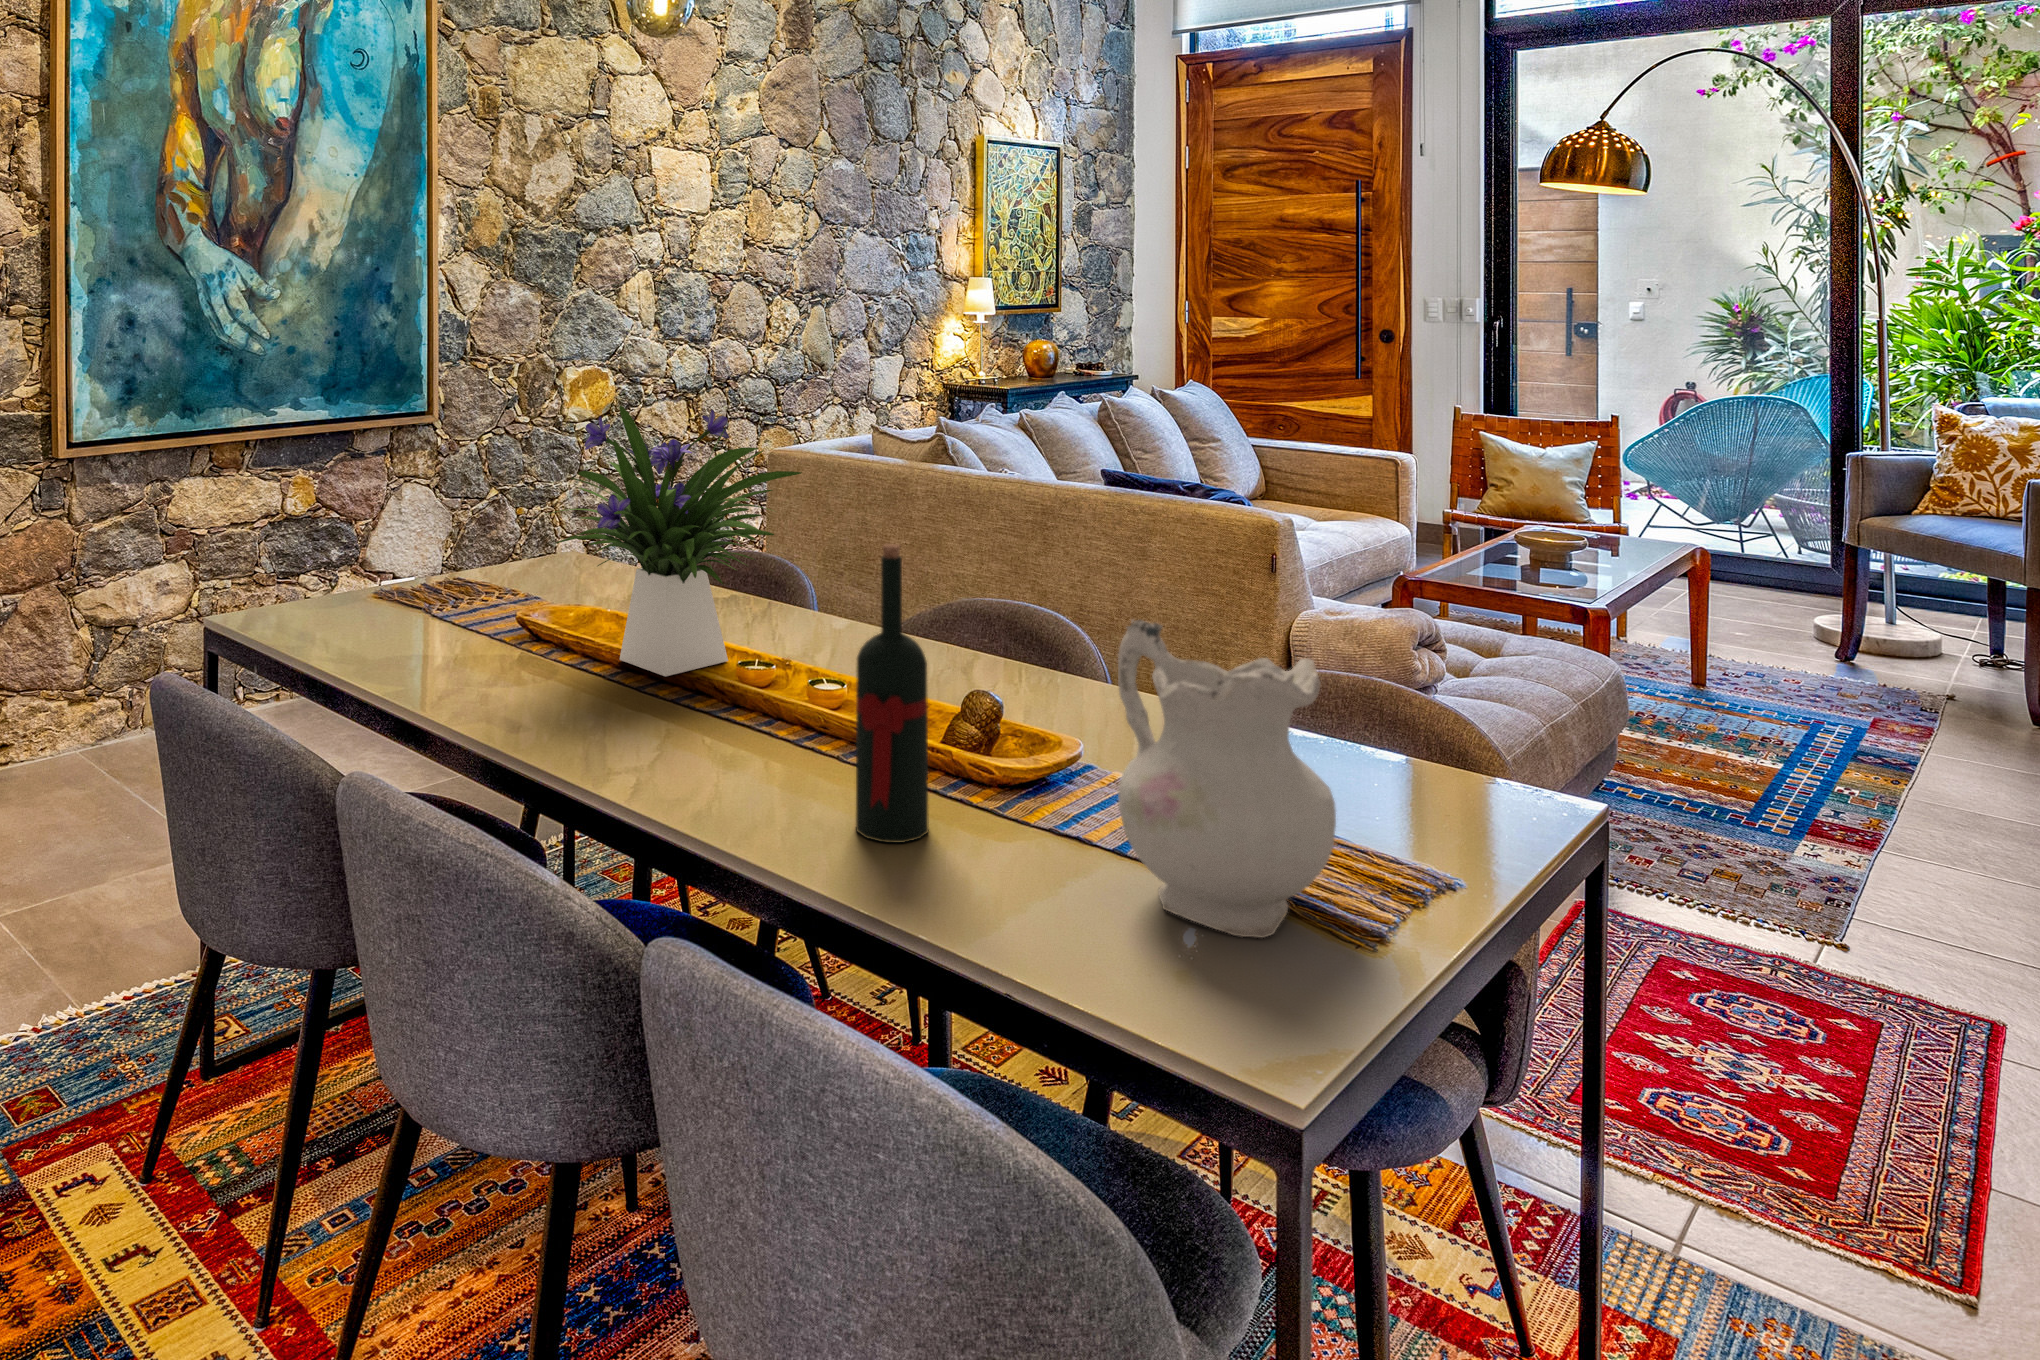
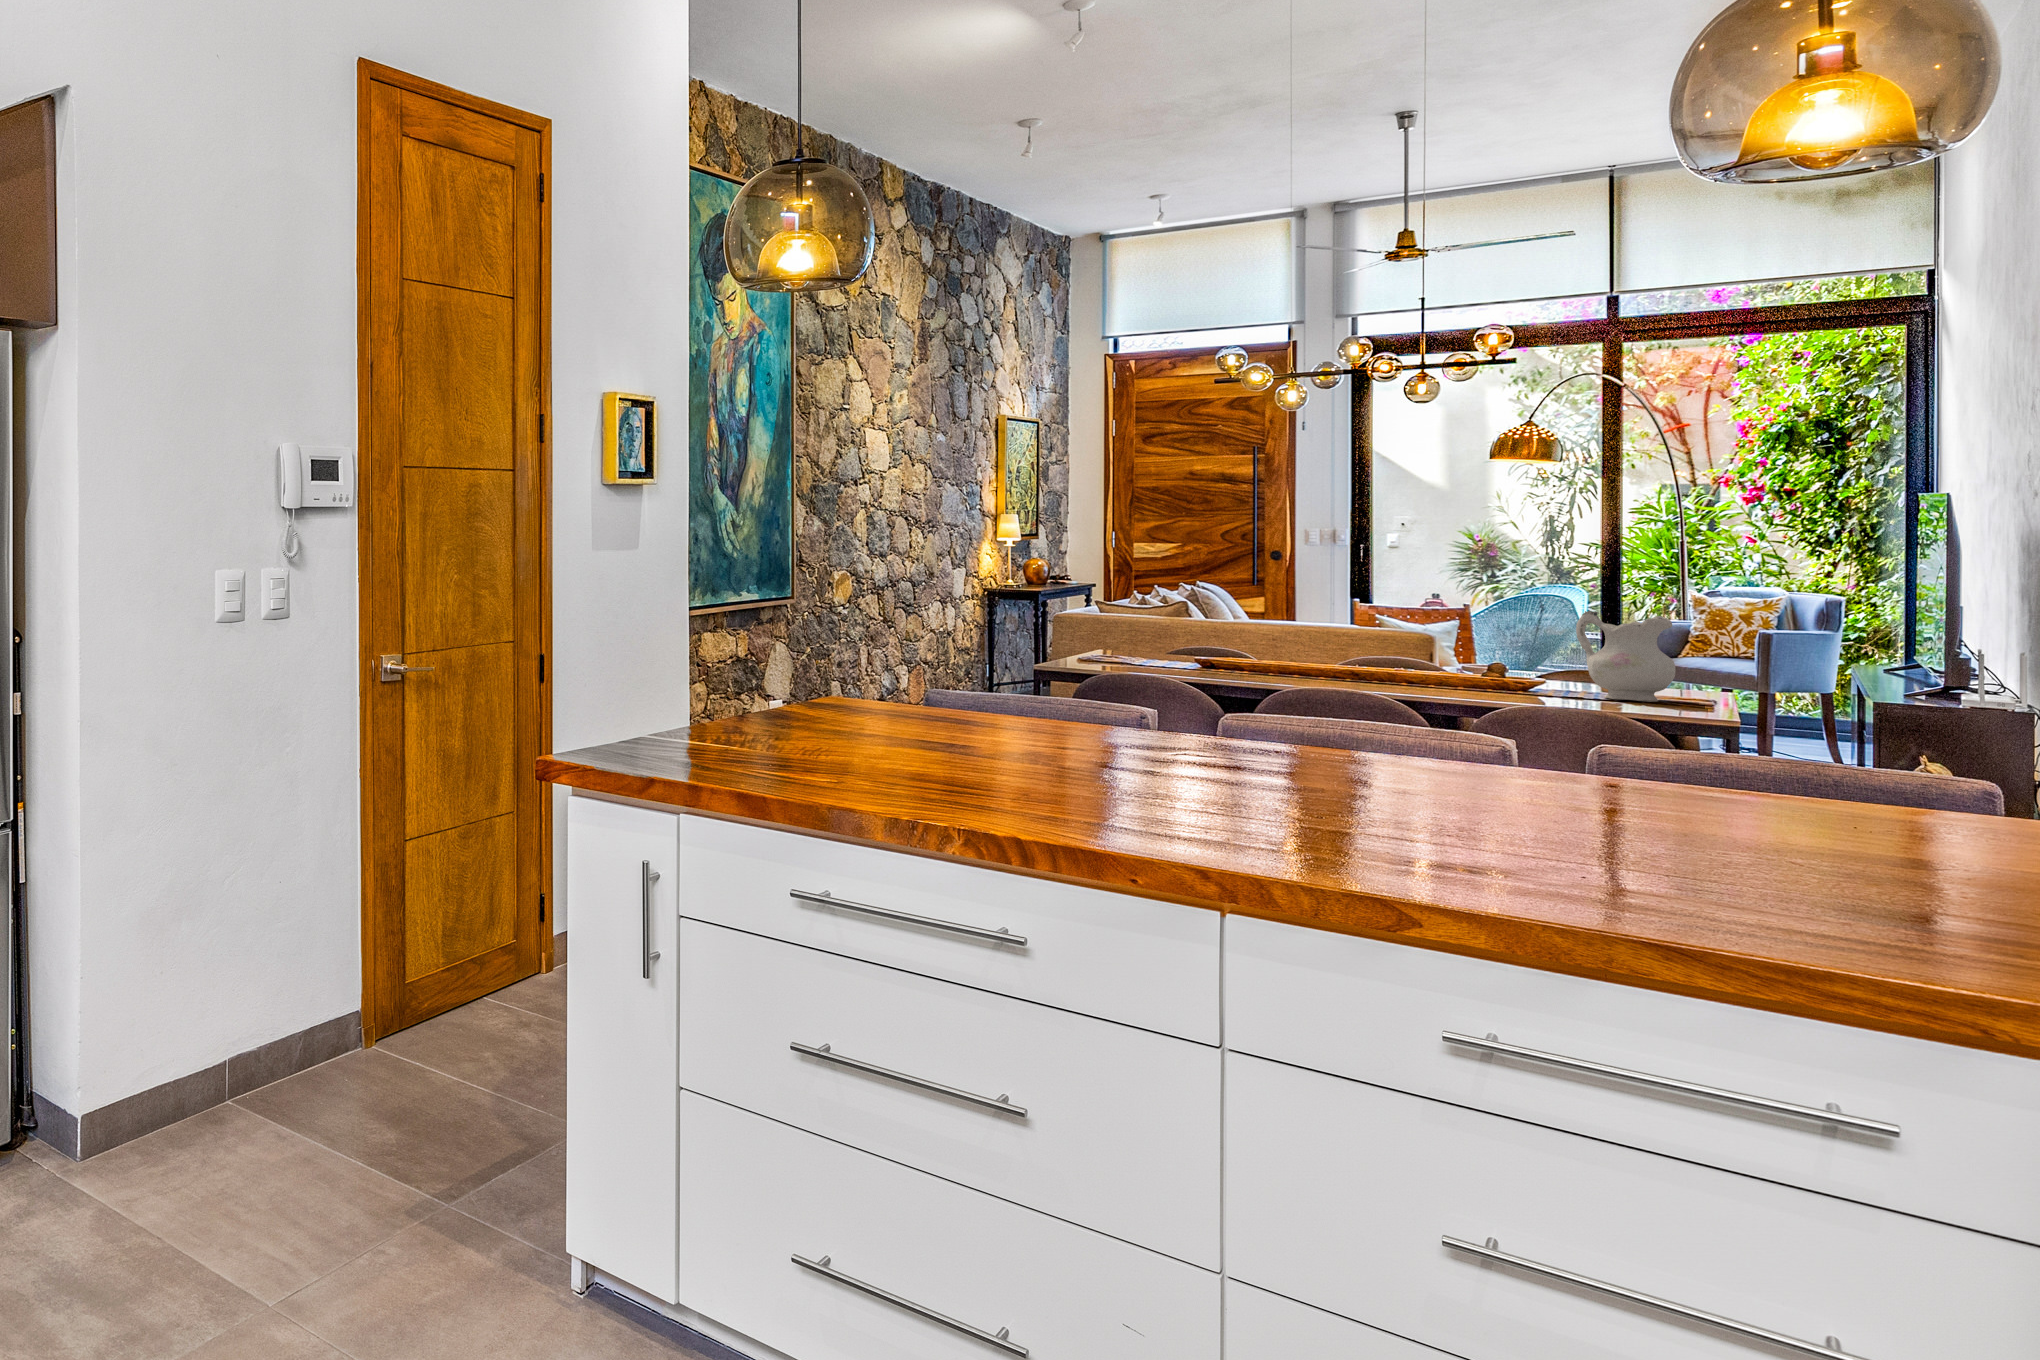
flower arrangement: present [546,405,802,676] -> none [1193,556,1329,675]
wine bottle: present [856,544,929,843] -> none [1466,592,1498,694]

